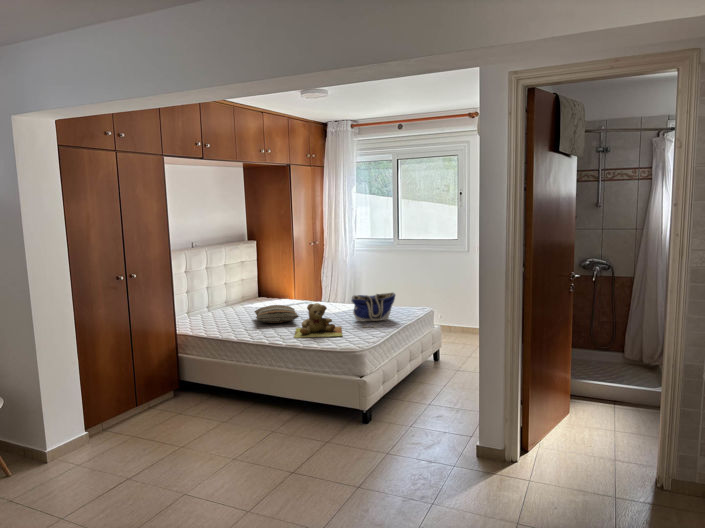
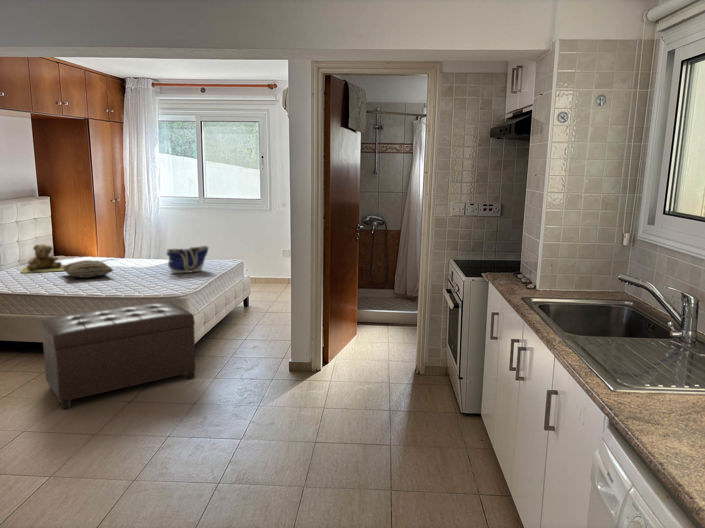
teddy bear: present [294,303,342,338] -> present [21,244,65,273]
ottoman: none [215,357,367,473] -> present [41,302,196,409]

